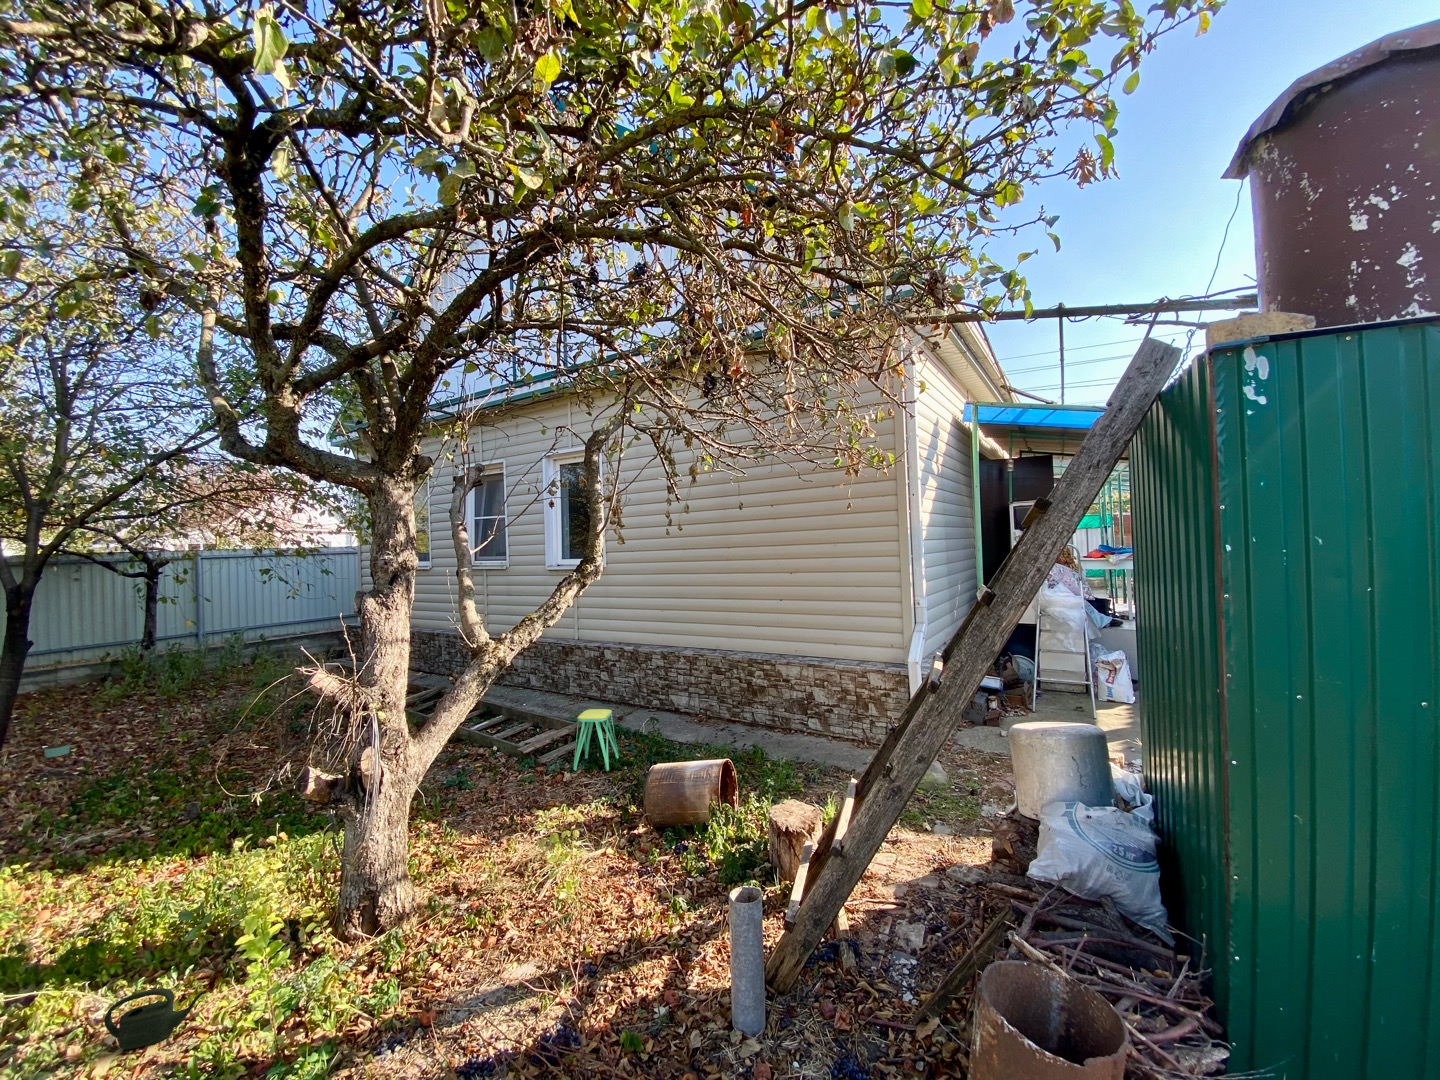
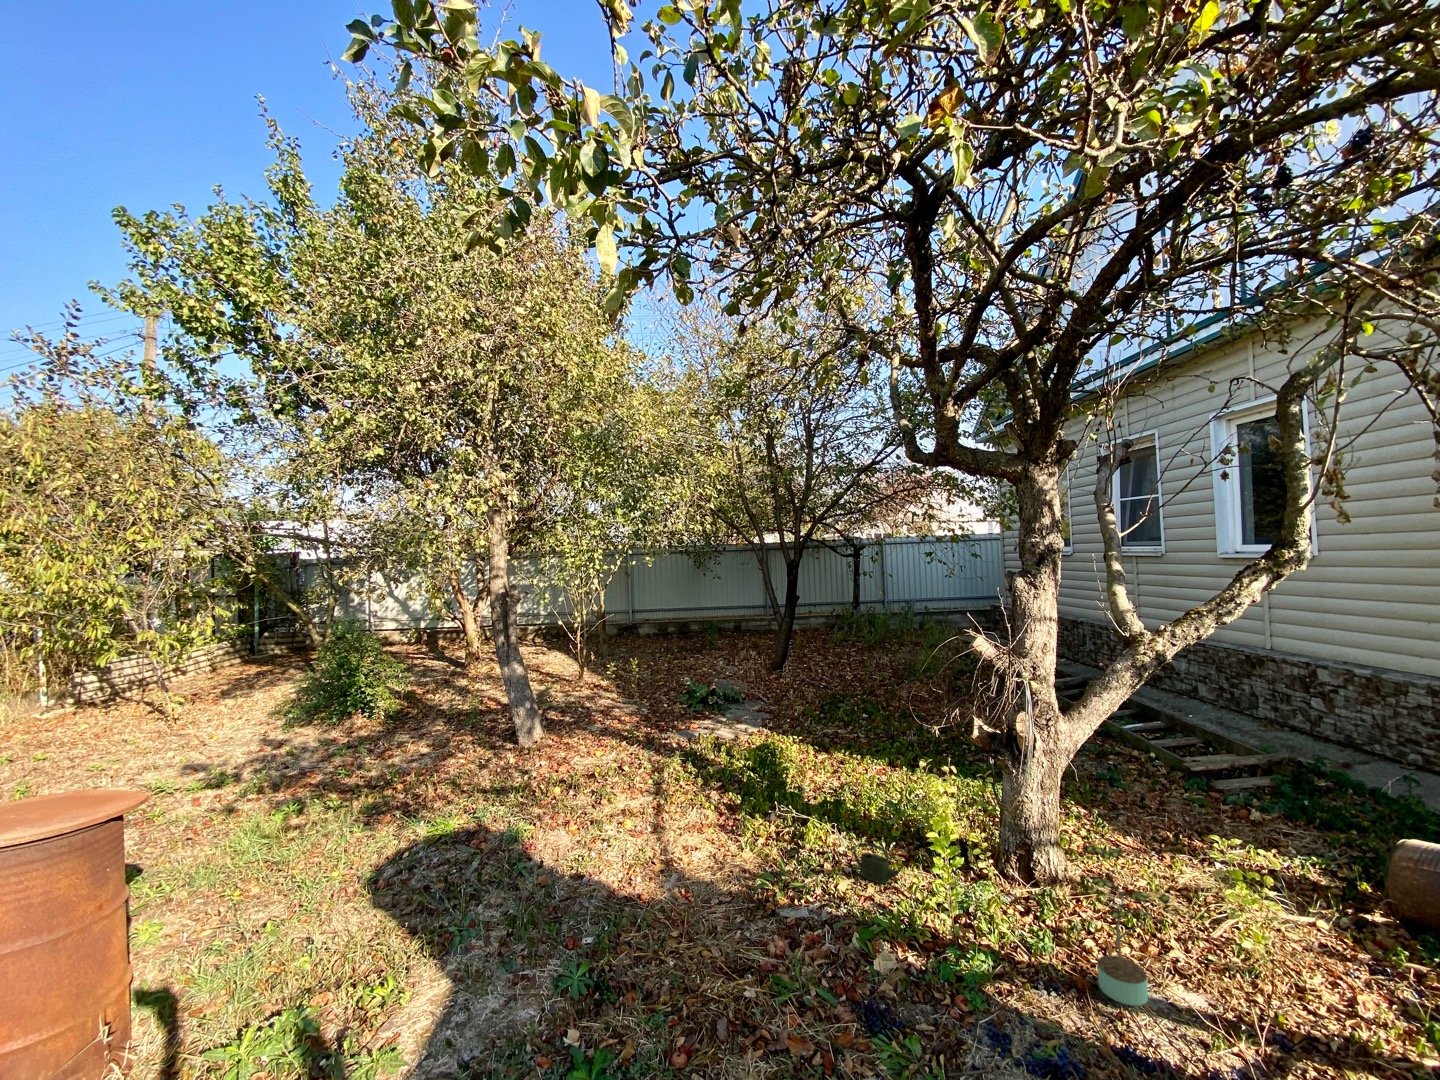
potted plant: present [37,701,83,758] -> present [1085,846,1175,1006]
stool: present [573,709,619,771] -> none [1267,740,1348,828]

